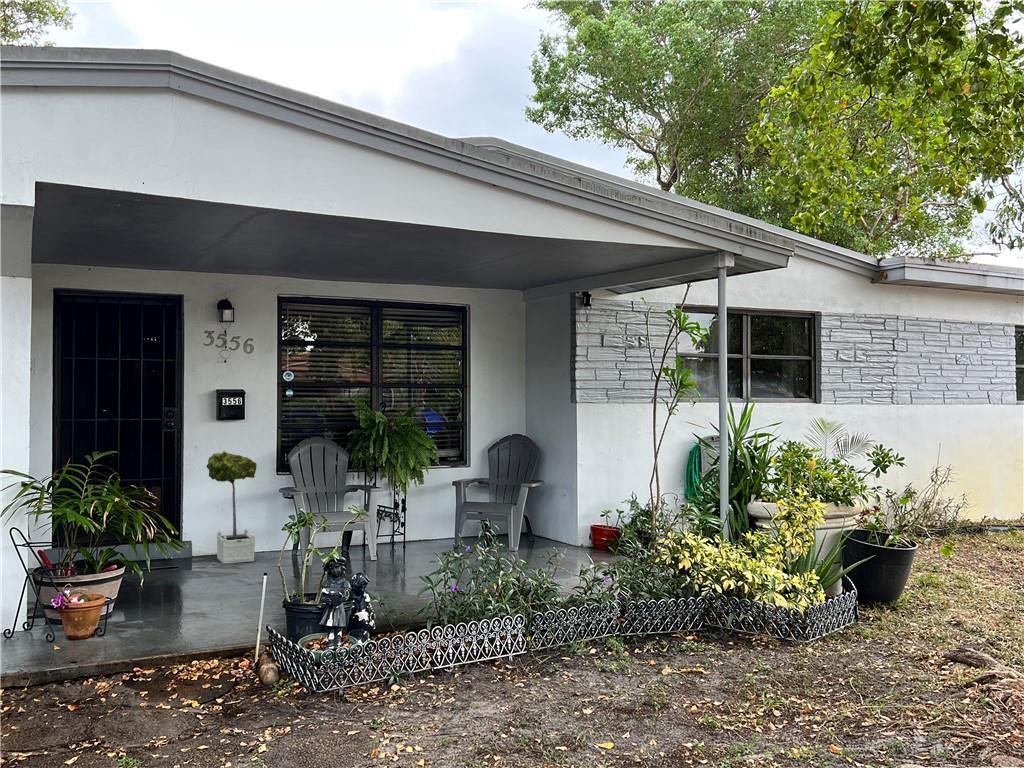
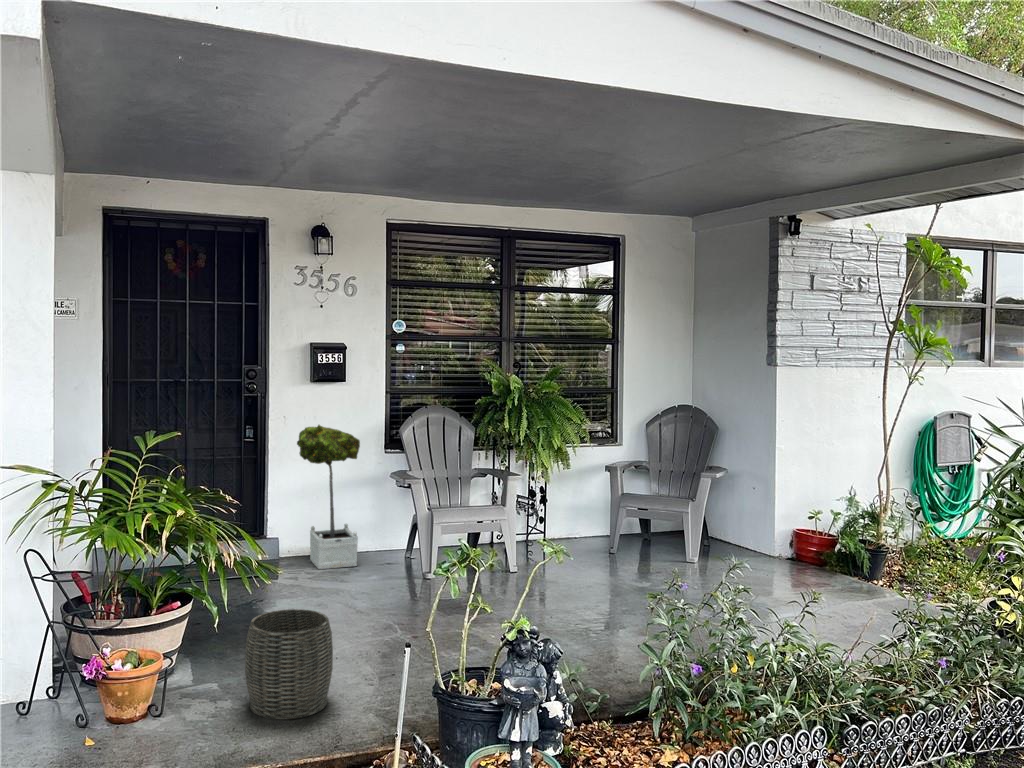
woven basket: none [166,569,229,641] -> present [245,609,333,720]

